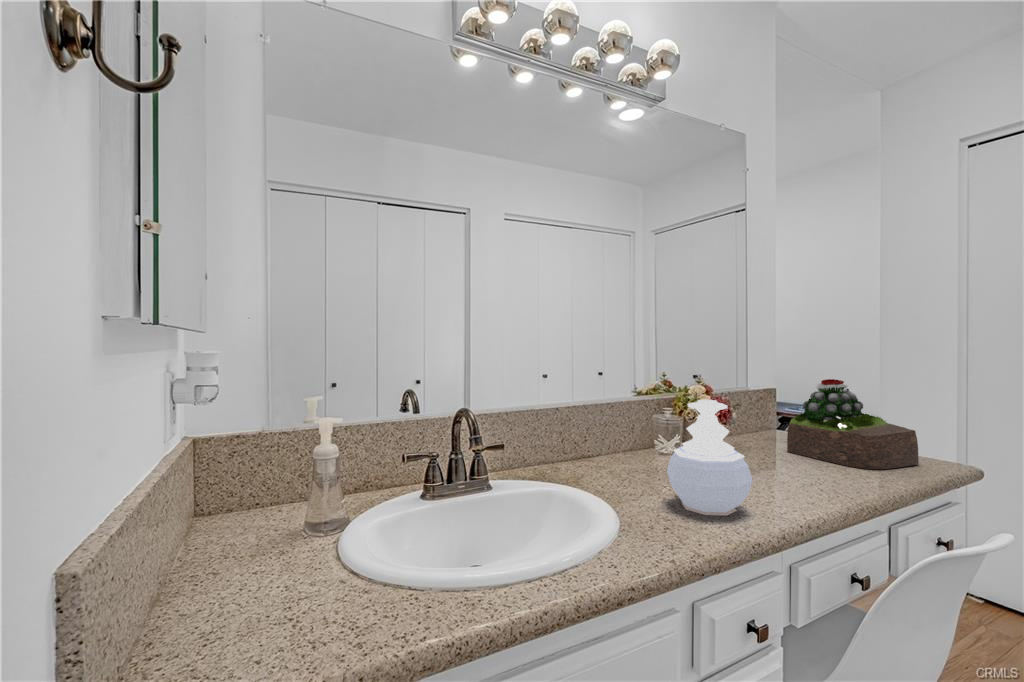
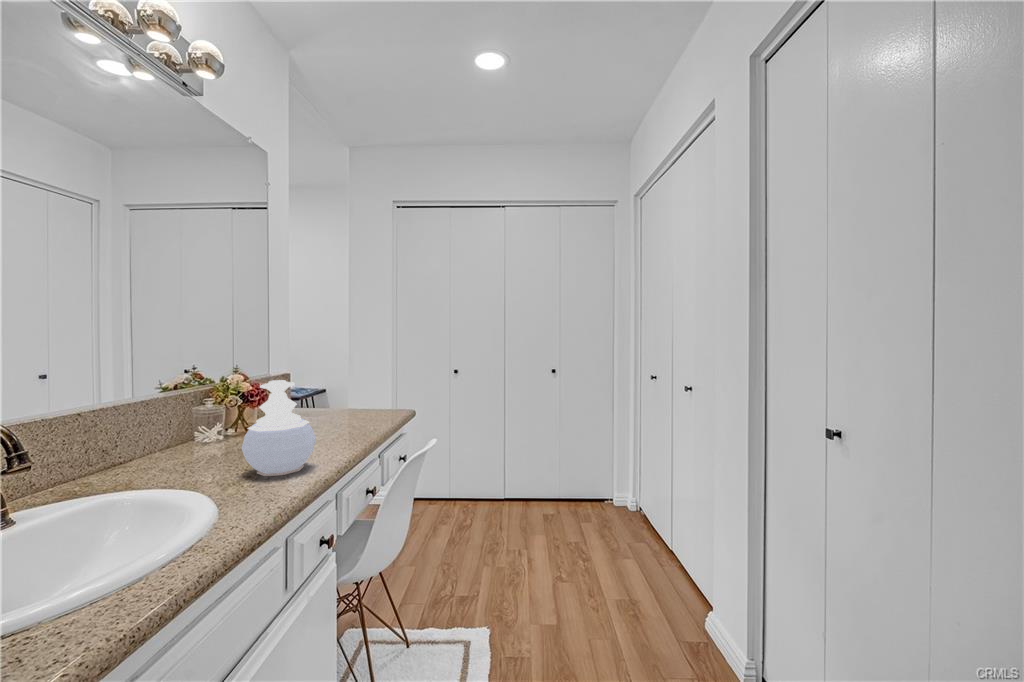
succulent plant: present [787,379,919,469] -> none [312,360,395,422]

